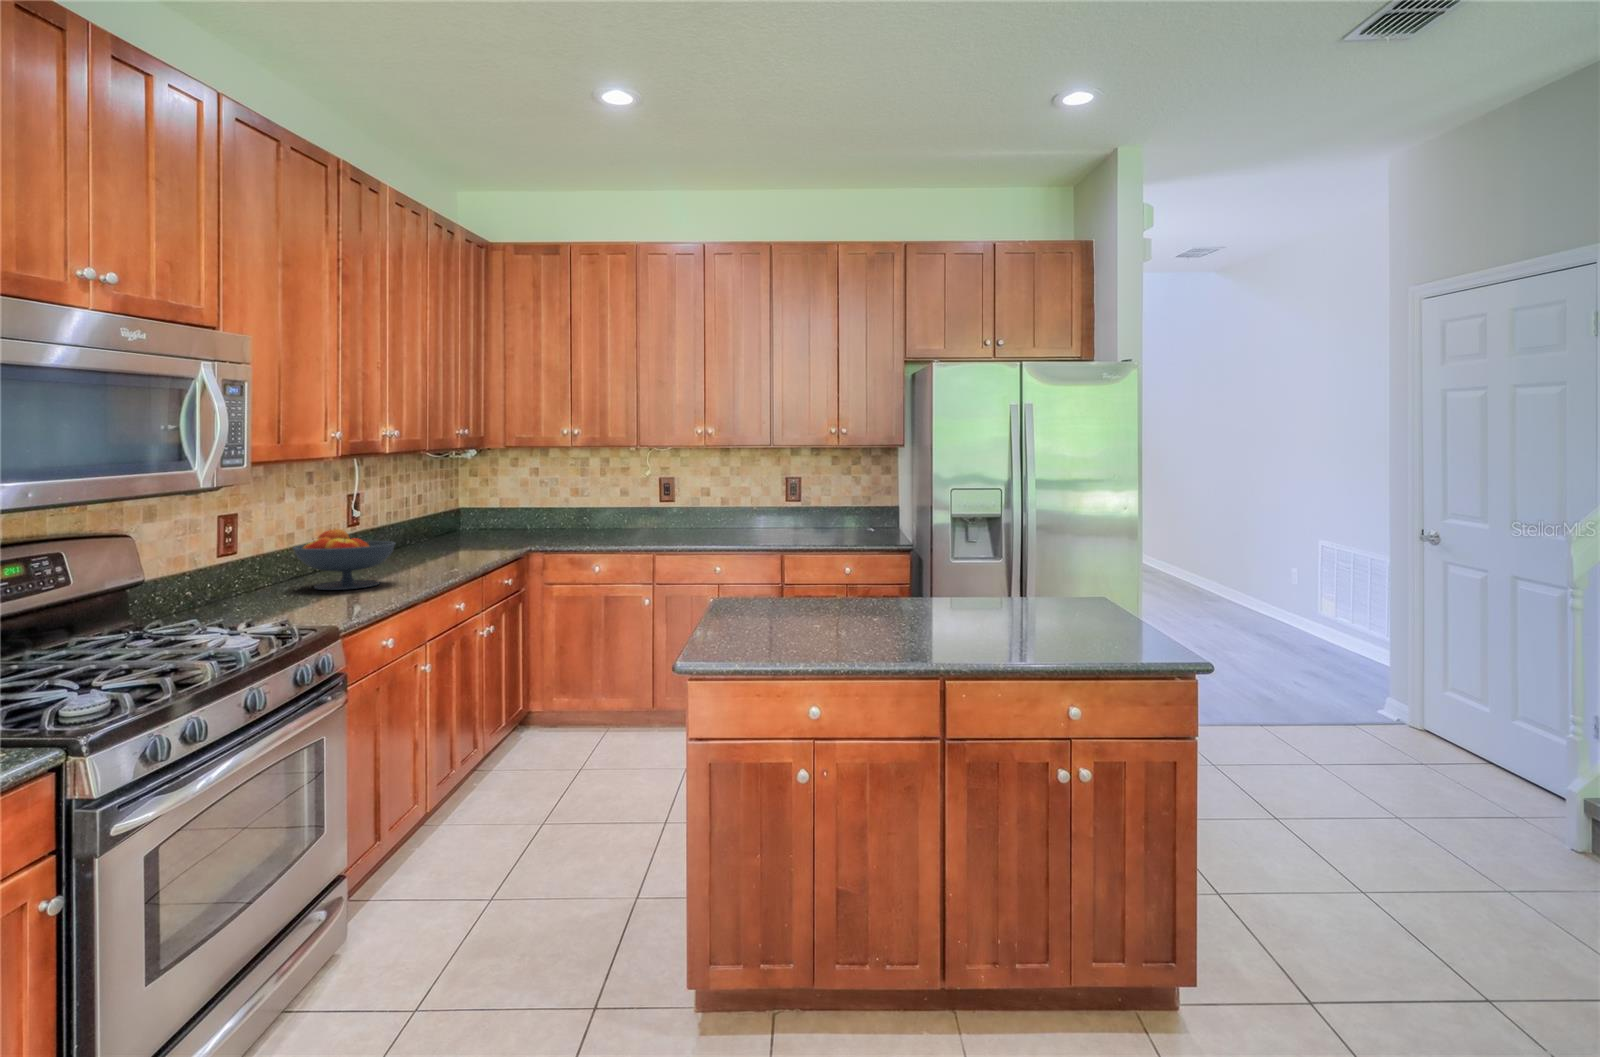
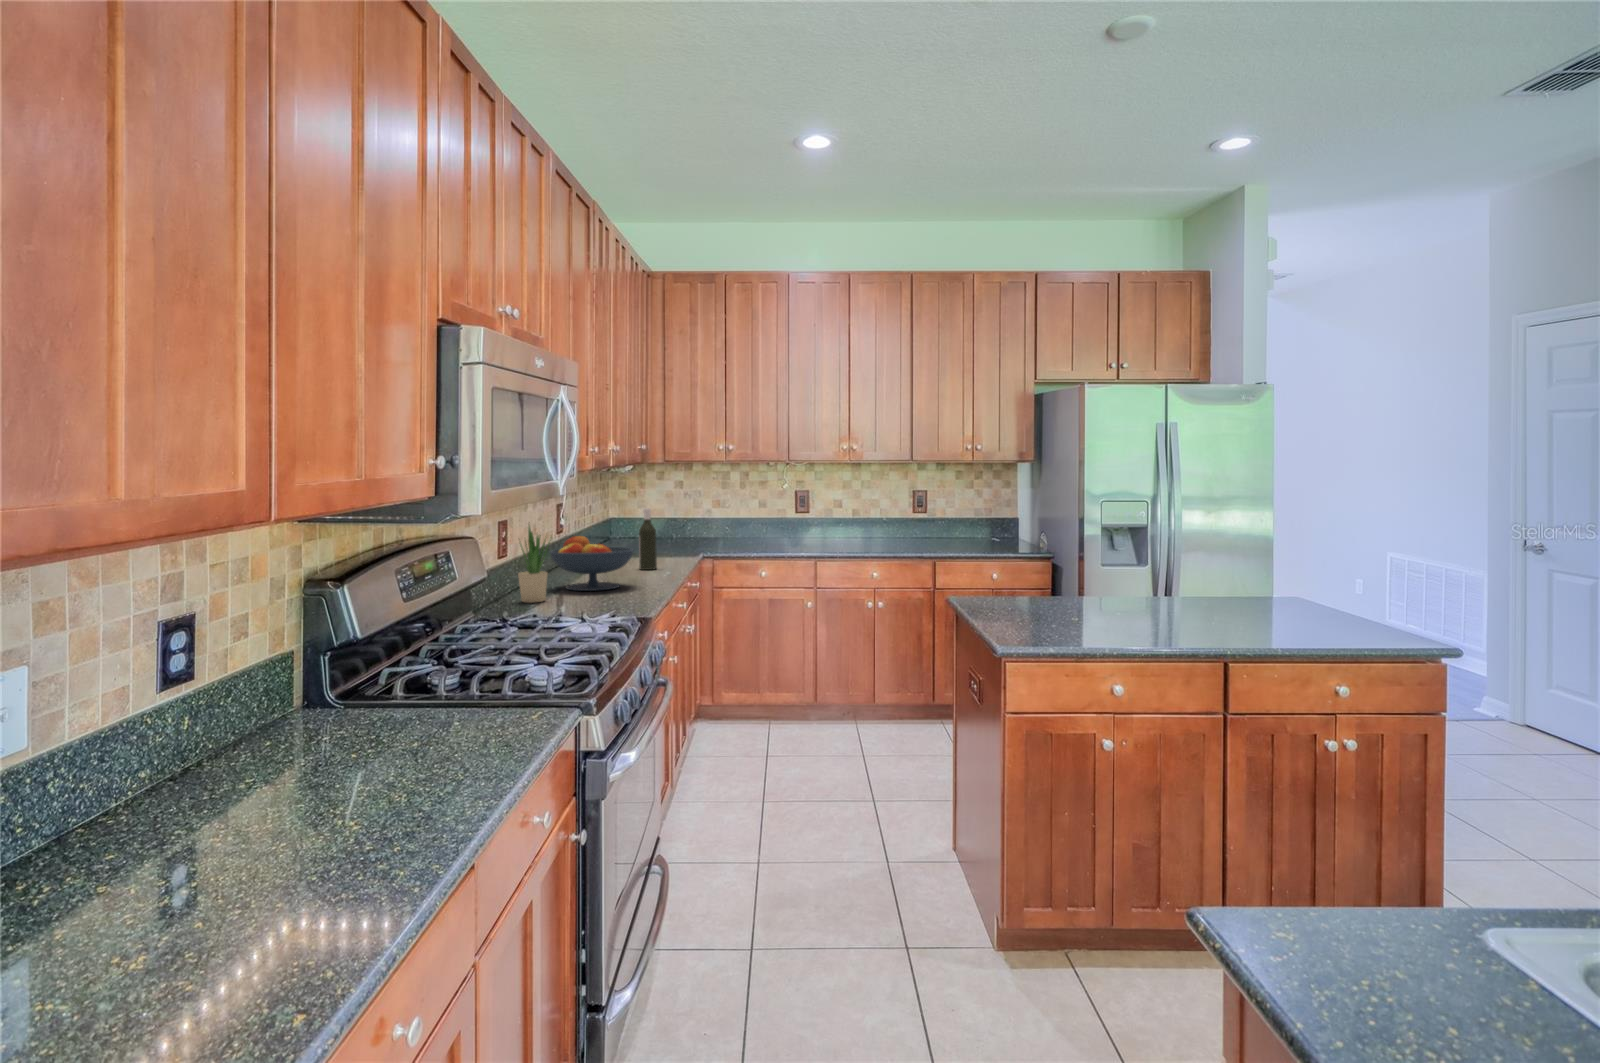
bottle: none [441,498,462,565] -> present [639,508,657,570]
potted plant: none [227,514,270,605] -> present [518,526,548,603]

